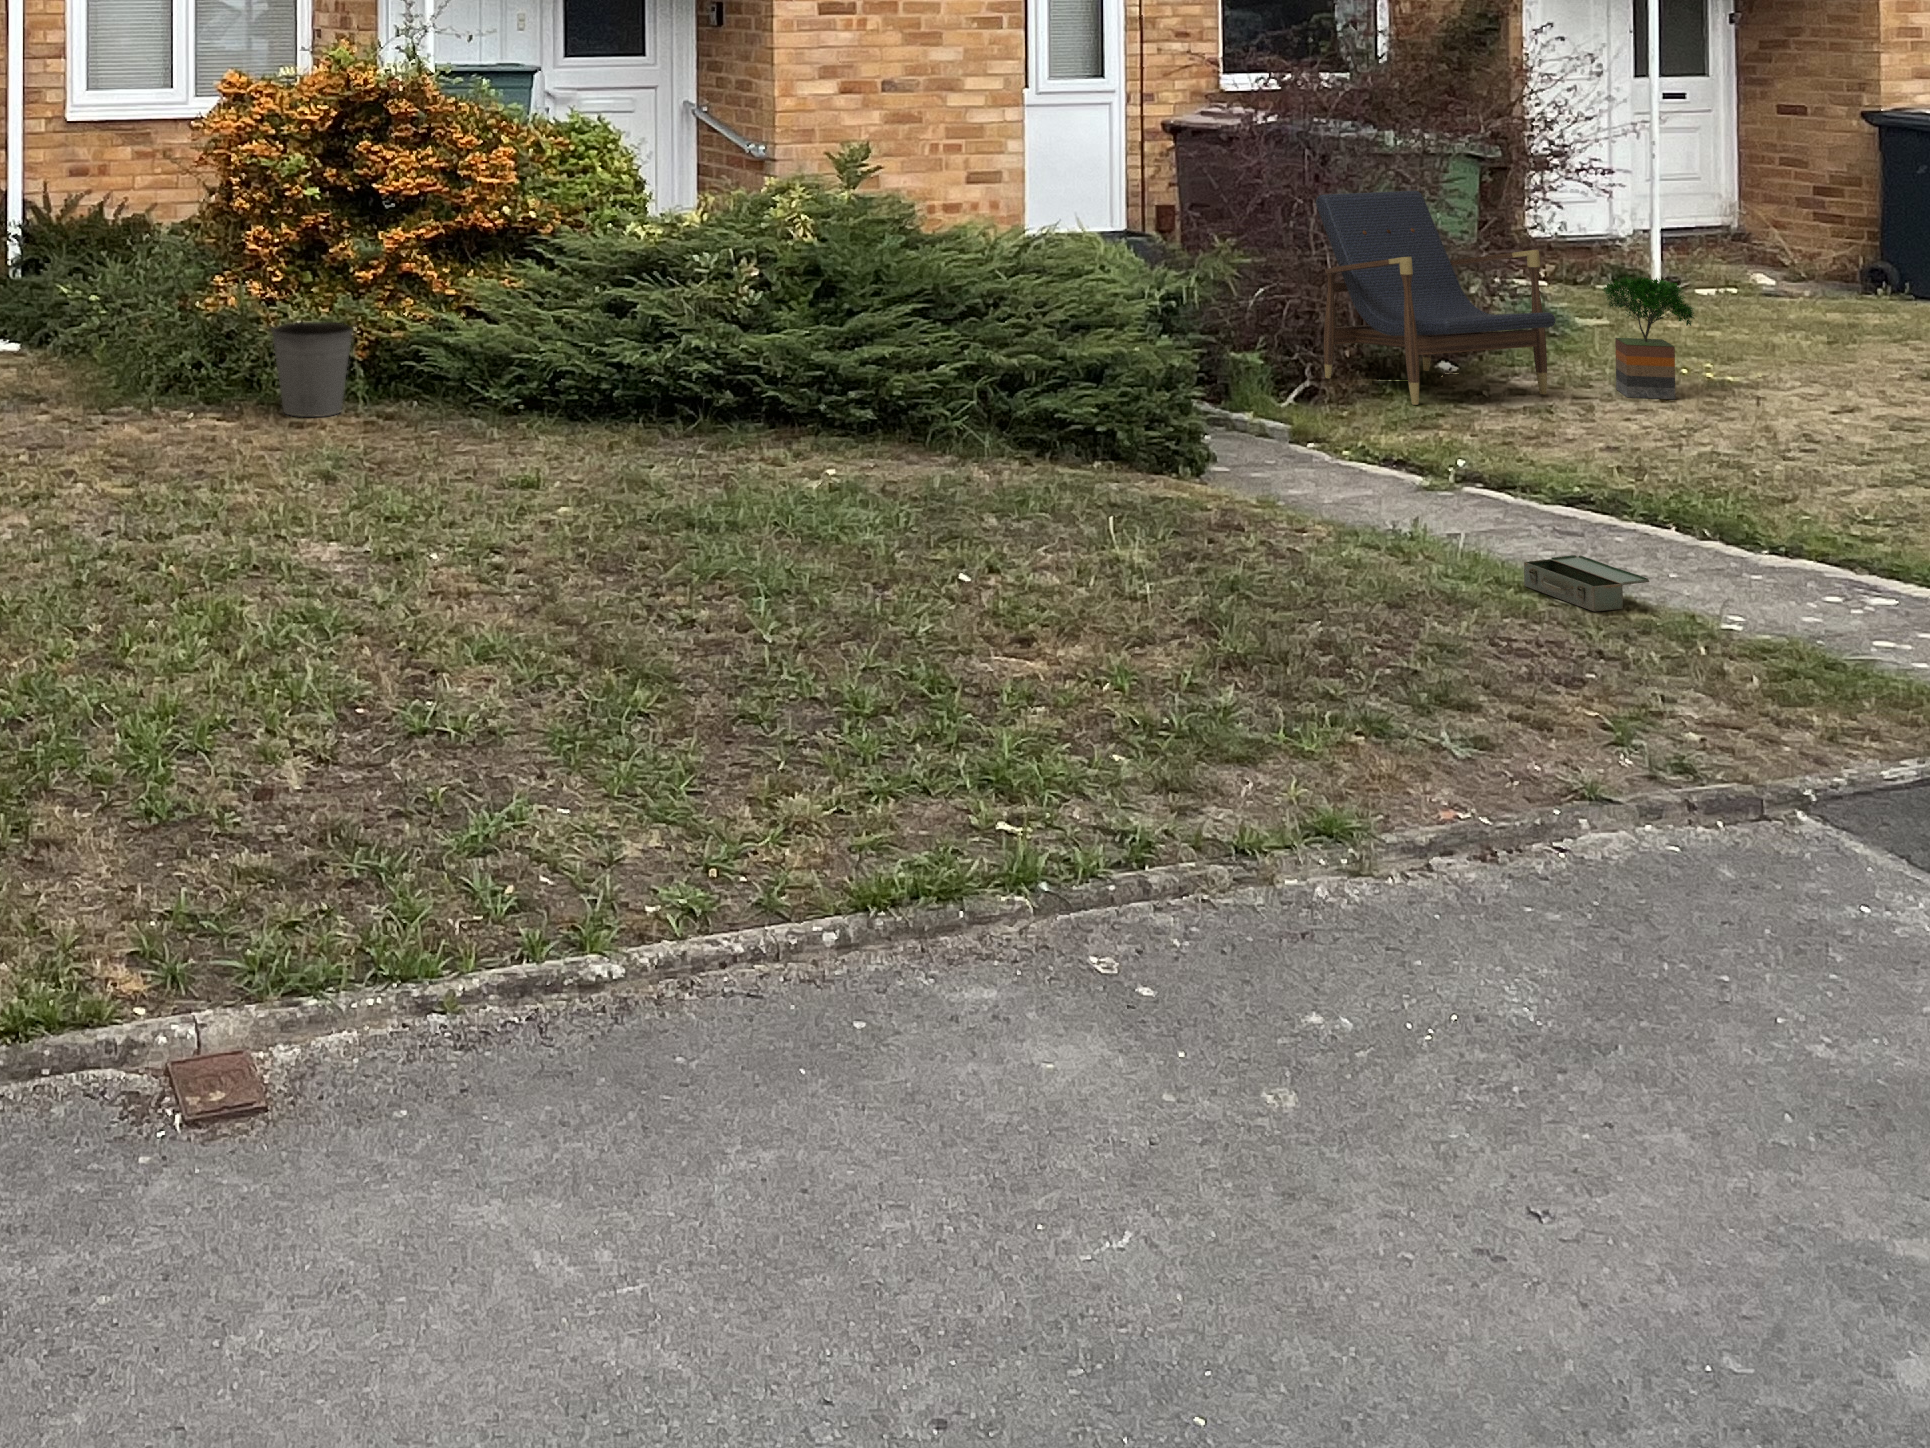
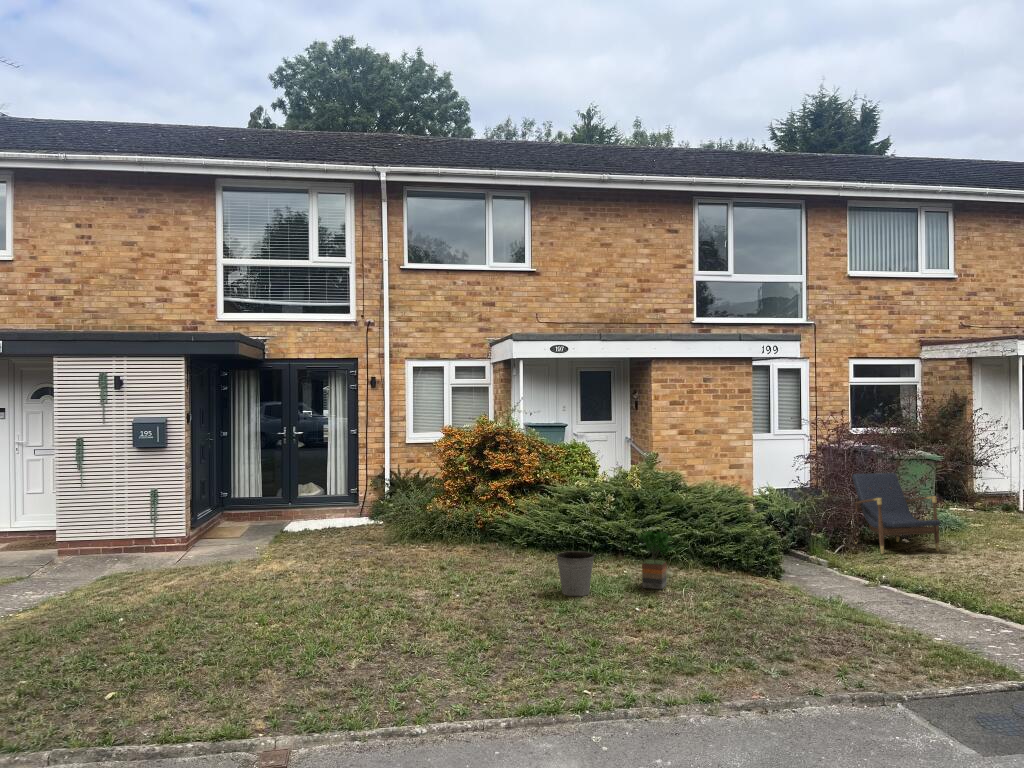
potted tree: present [1603,276,1695,399] -> present [639,532,672,589]
bucket: present [271,322,357,417] -> present [556,551,595,596]
toolbox: present [1524,555,1649,612] -> none [868,608,911,628]

